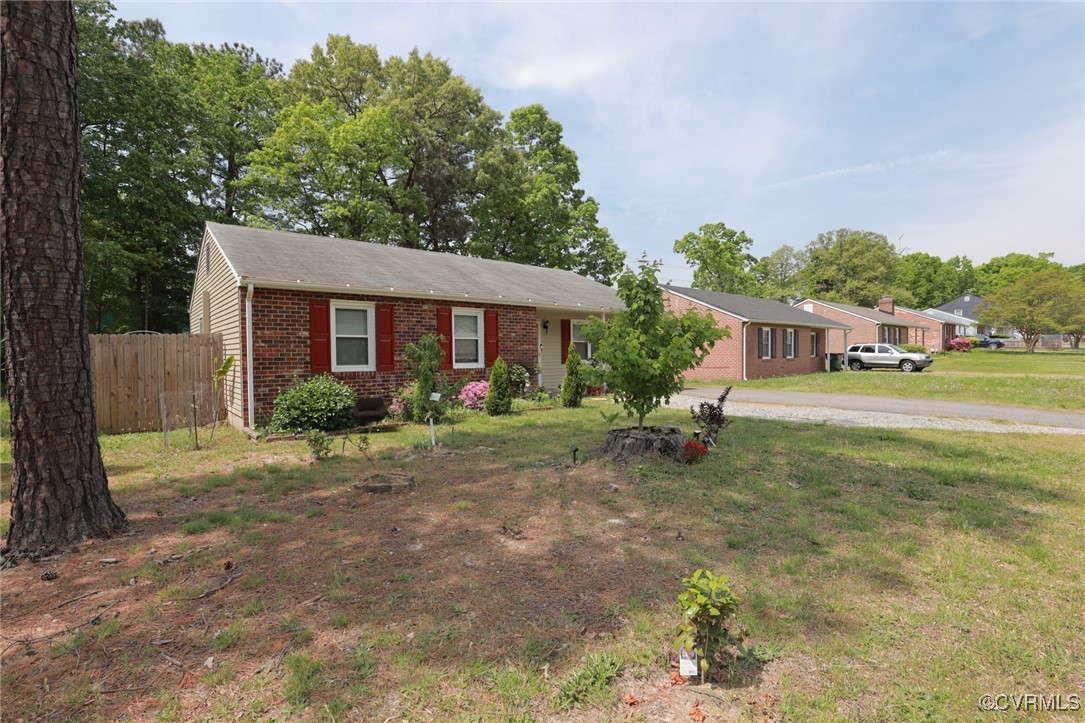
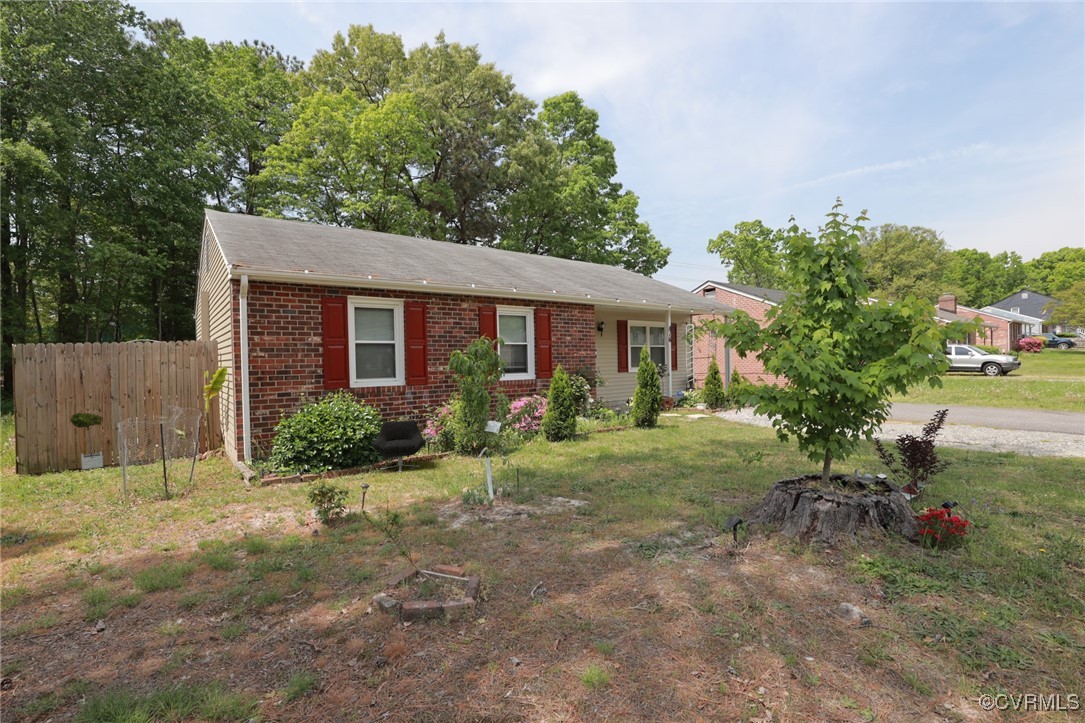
potted tree: none [113,388,137,432] -> present [70,412,103,469]

